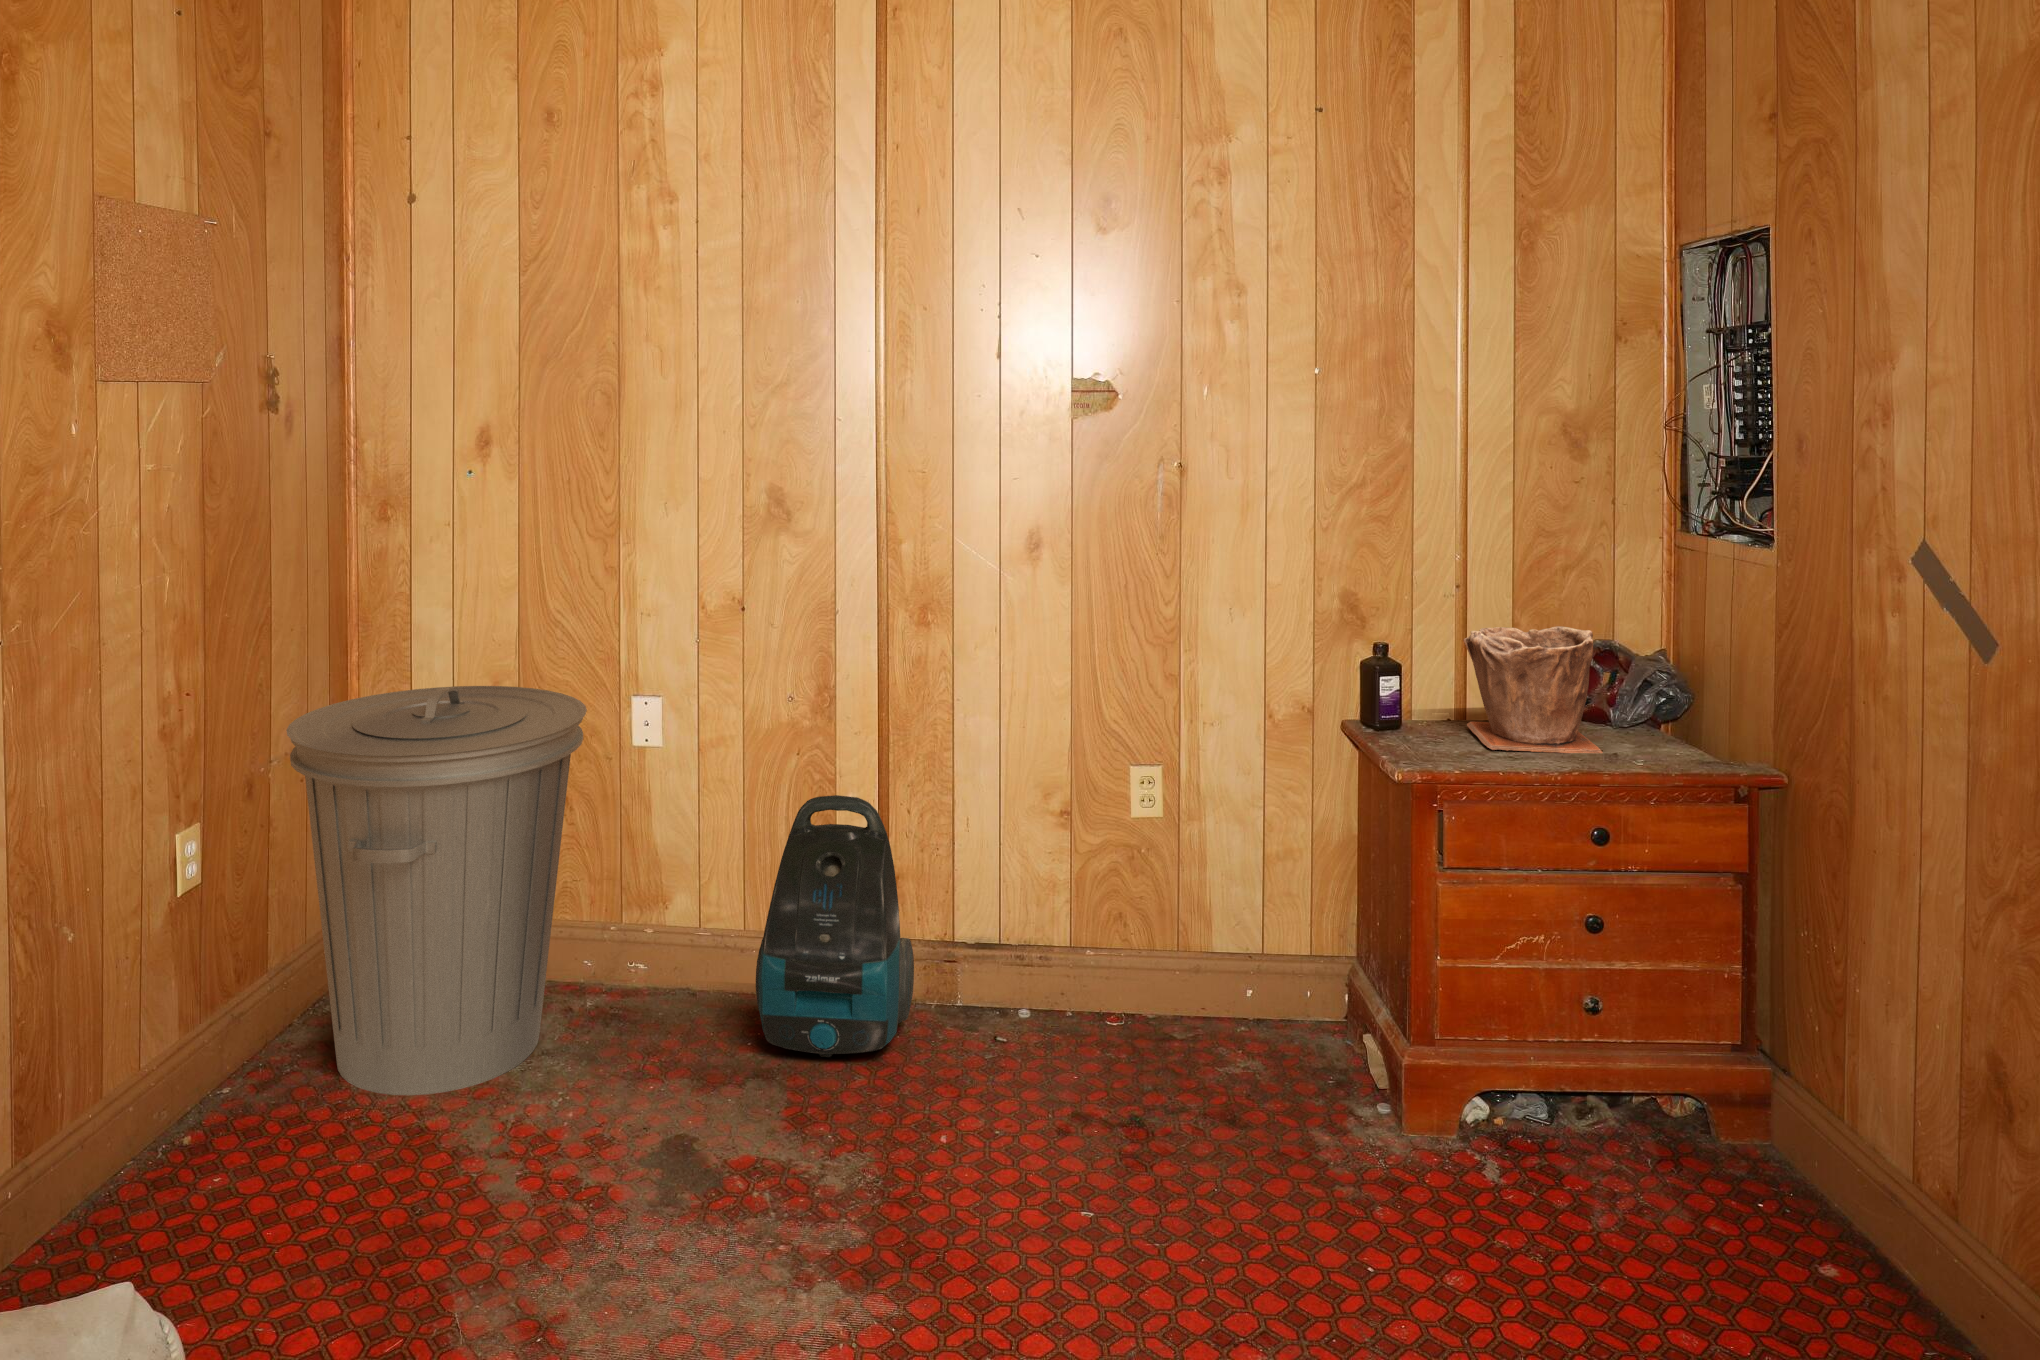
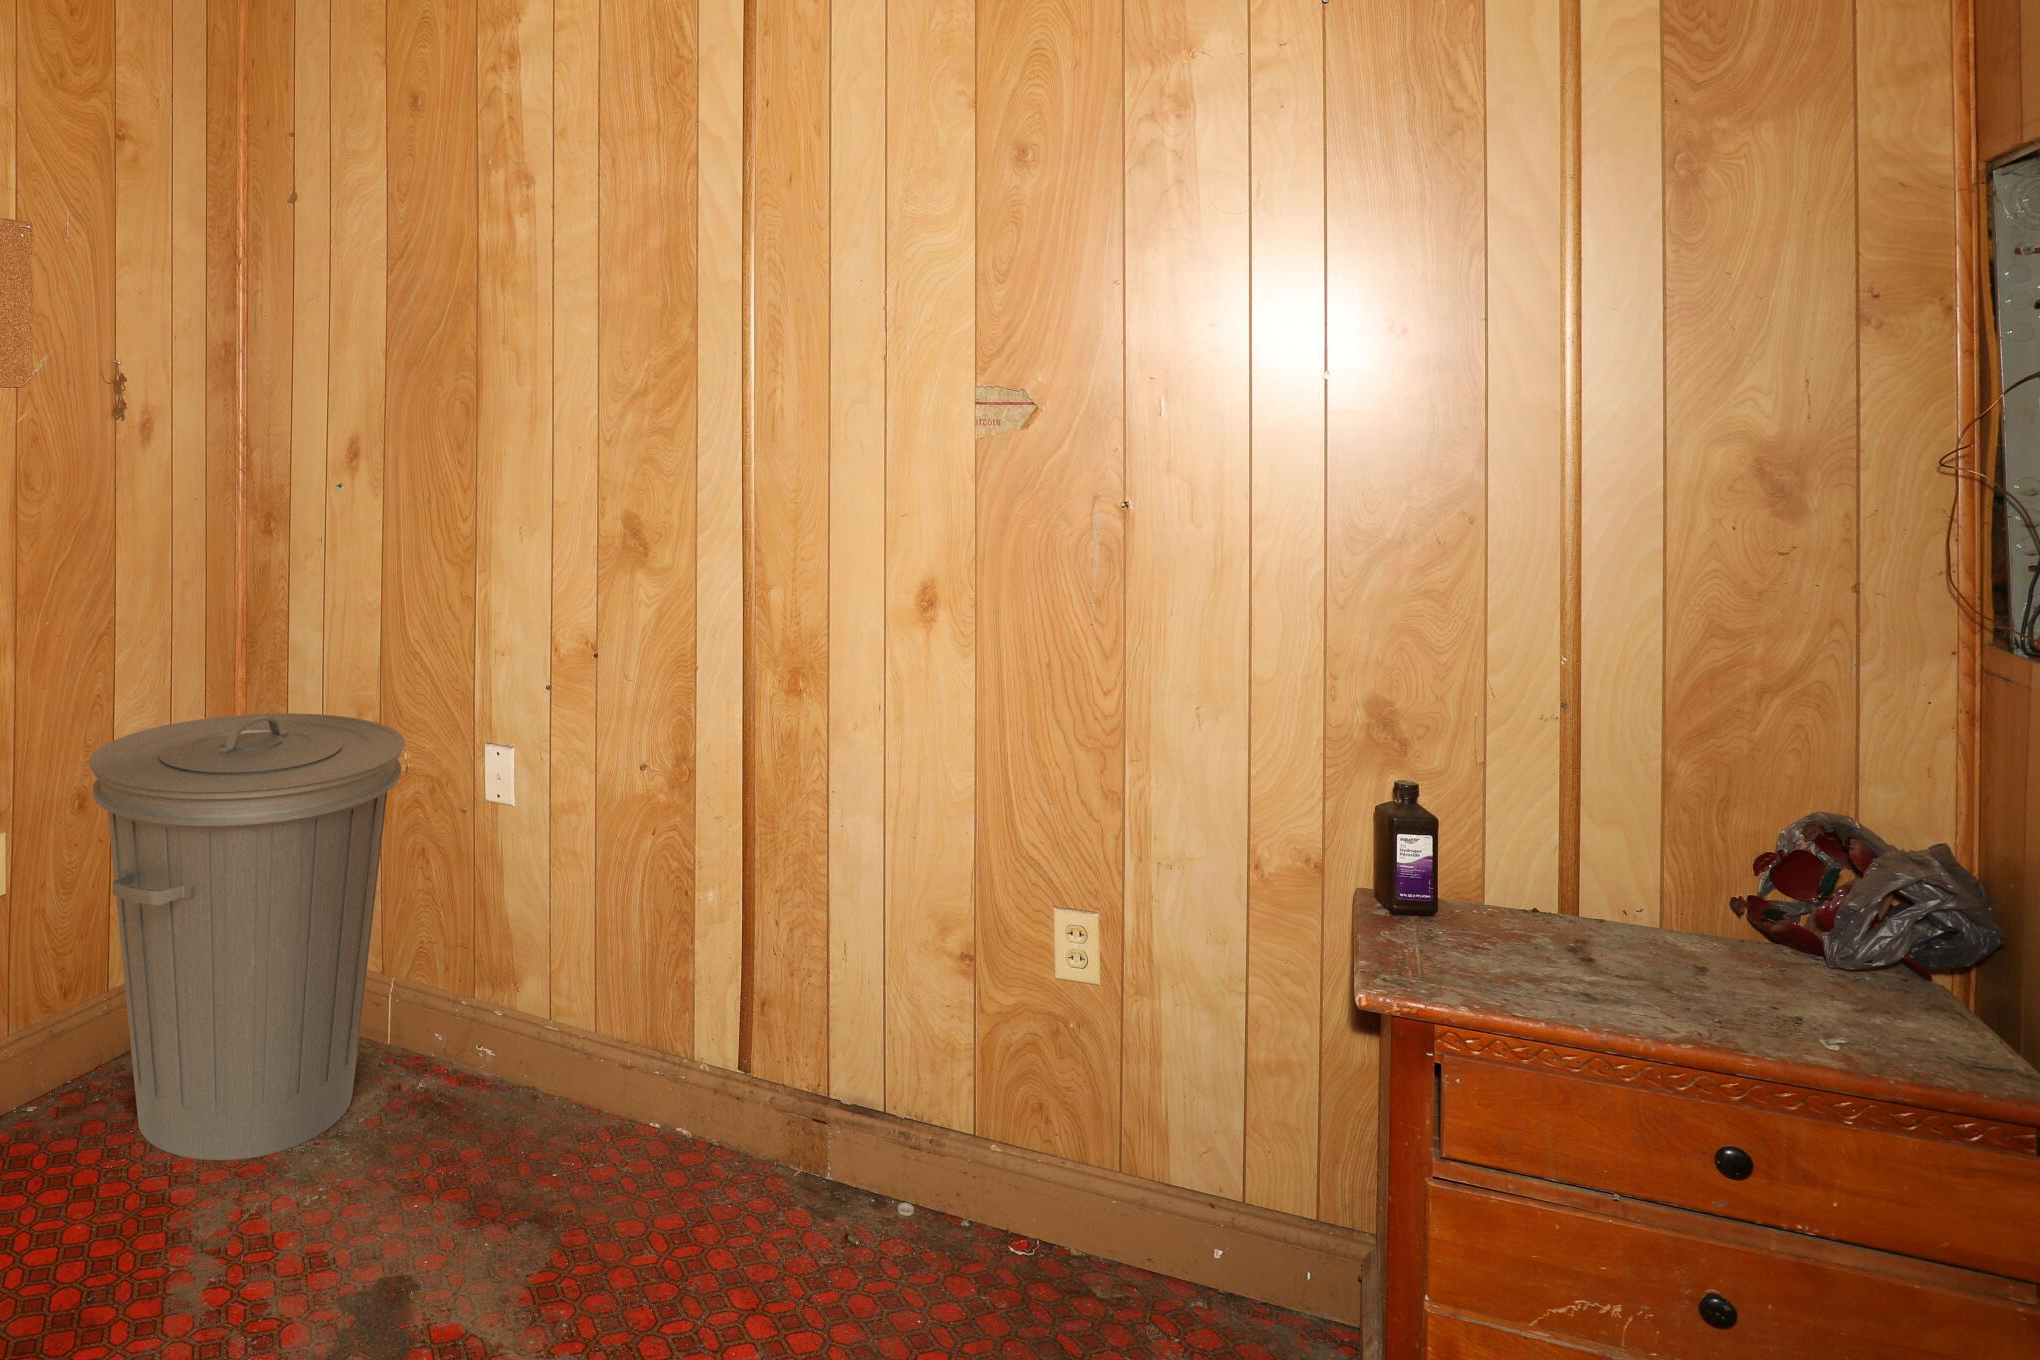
plant pot: present [1463,626,1602,753] -> none [1531,780,1778,1023]
vacuum cleaner: present [756,795,914,1057] -> none [543,891,755,1223]

